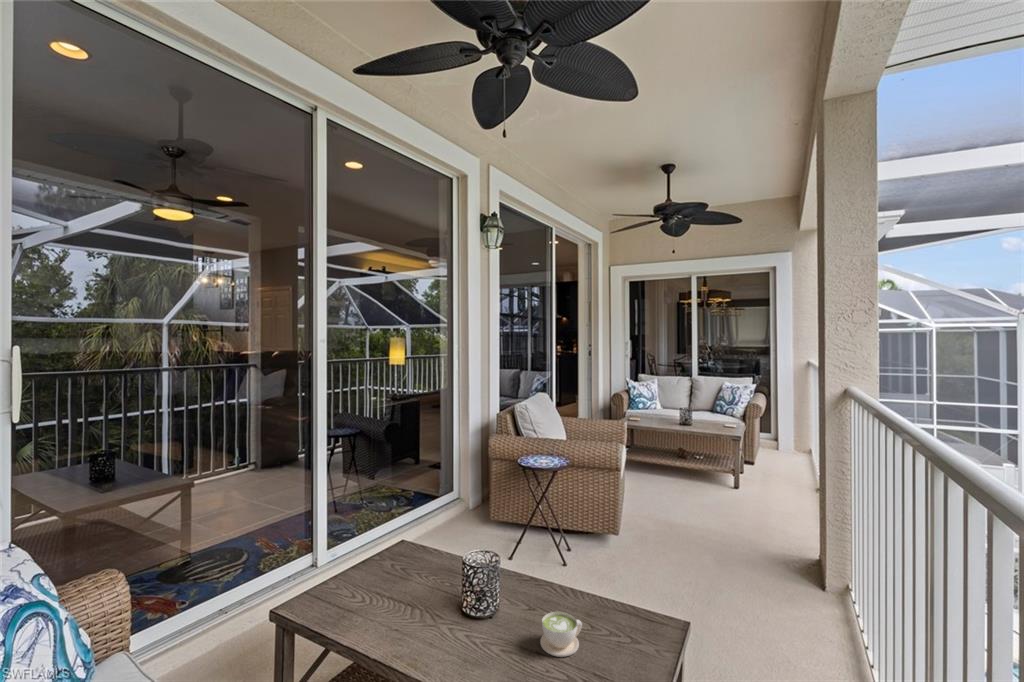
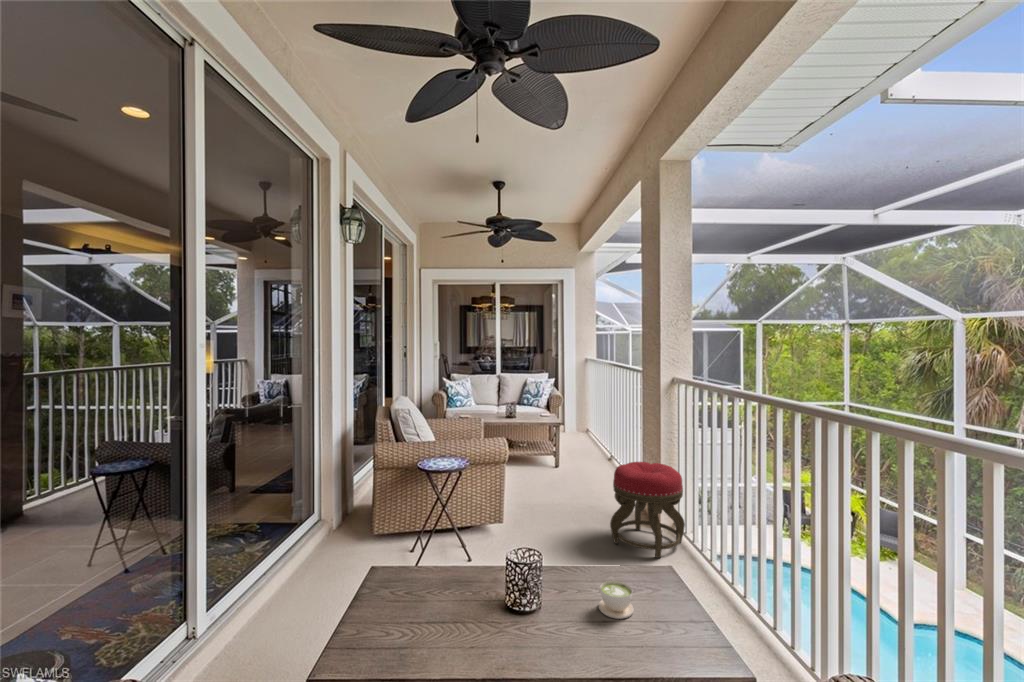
stool: none [736,495,848,626] -> present [610,462,685,558]

